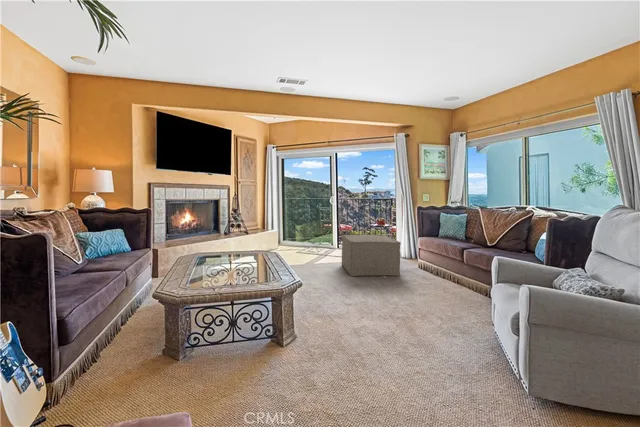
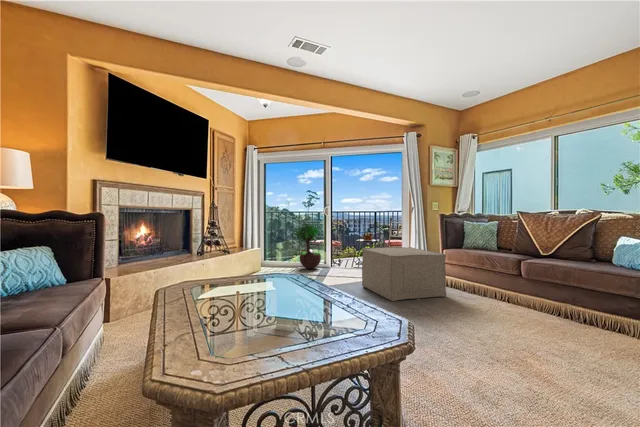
potted tree: none [301,208,325,249] -> present [294,224,321,269]

